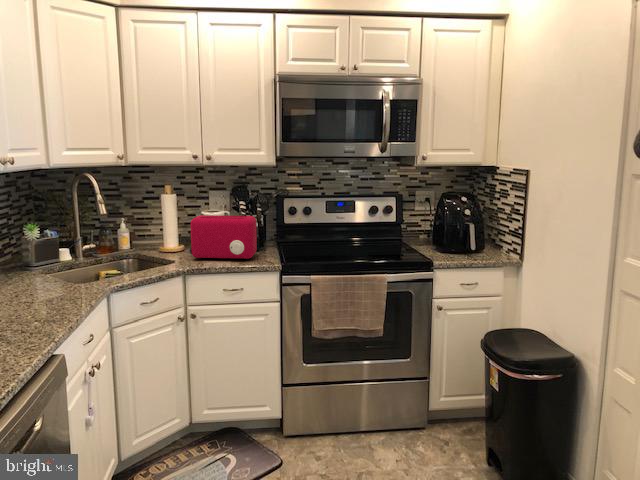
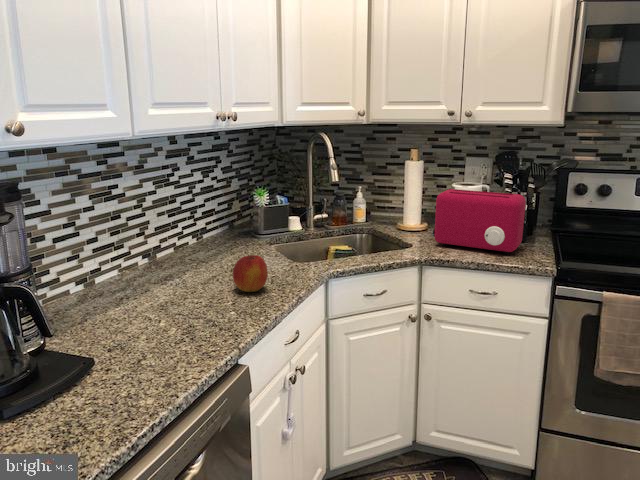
apple: none [31,275,63,306] -> present [233,255,268,292]

